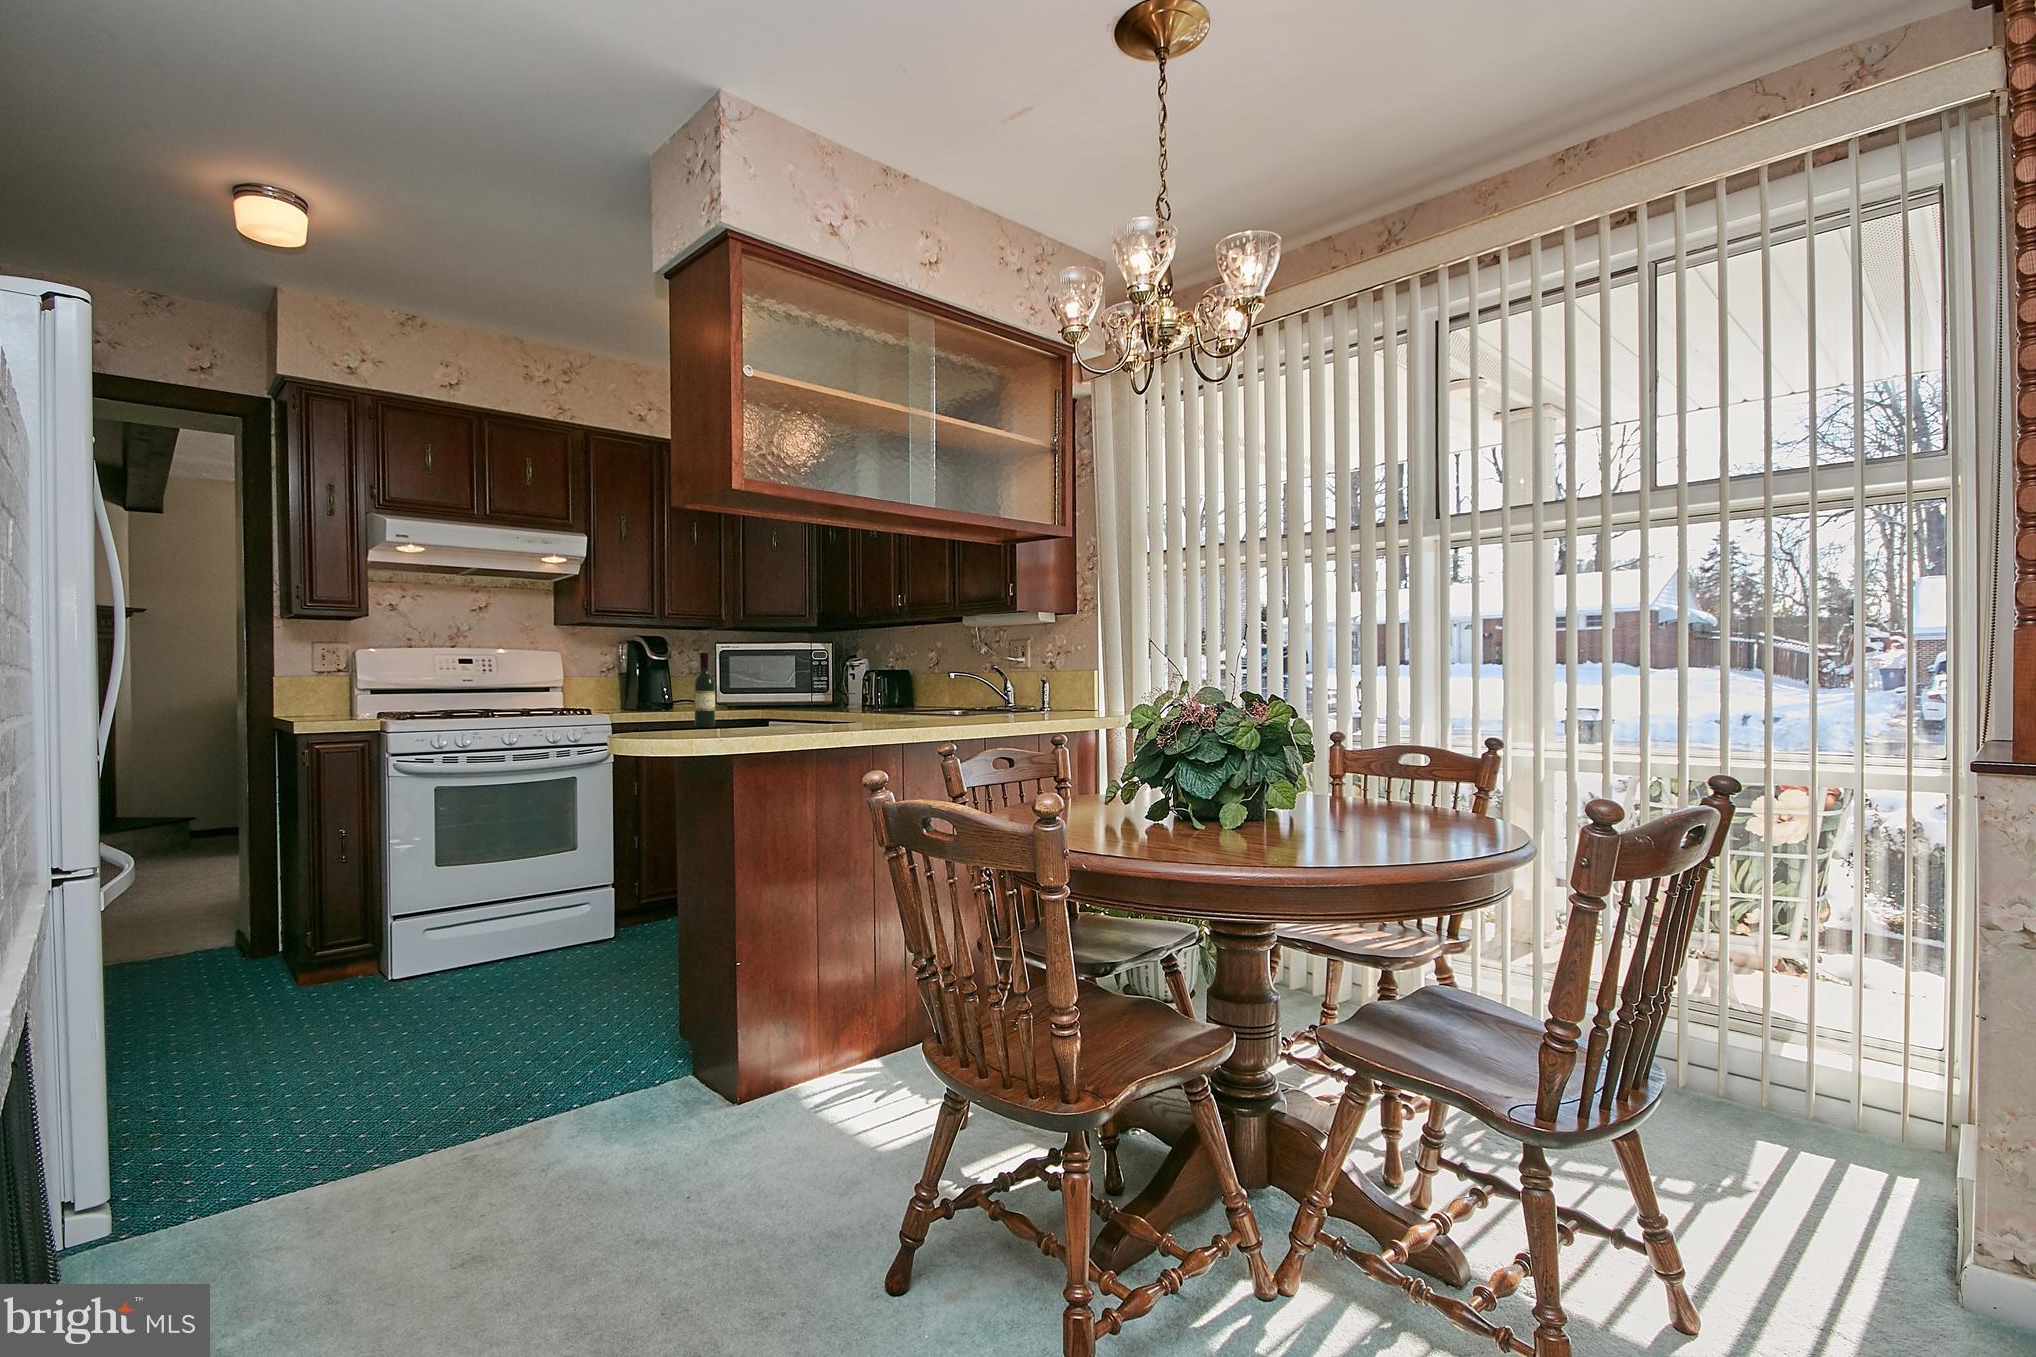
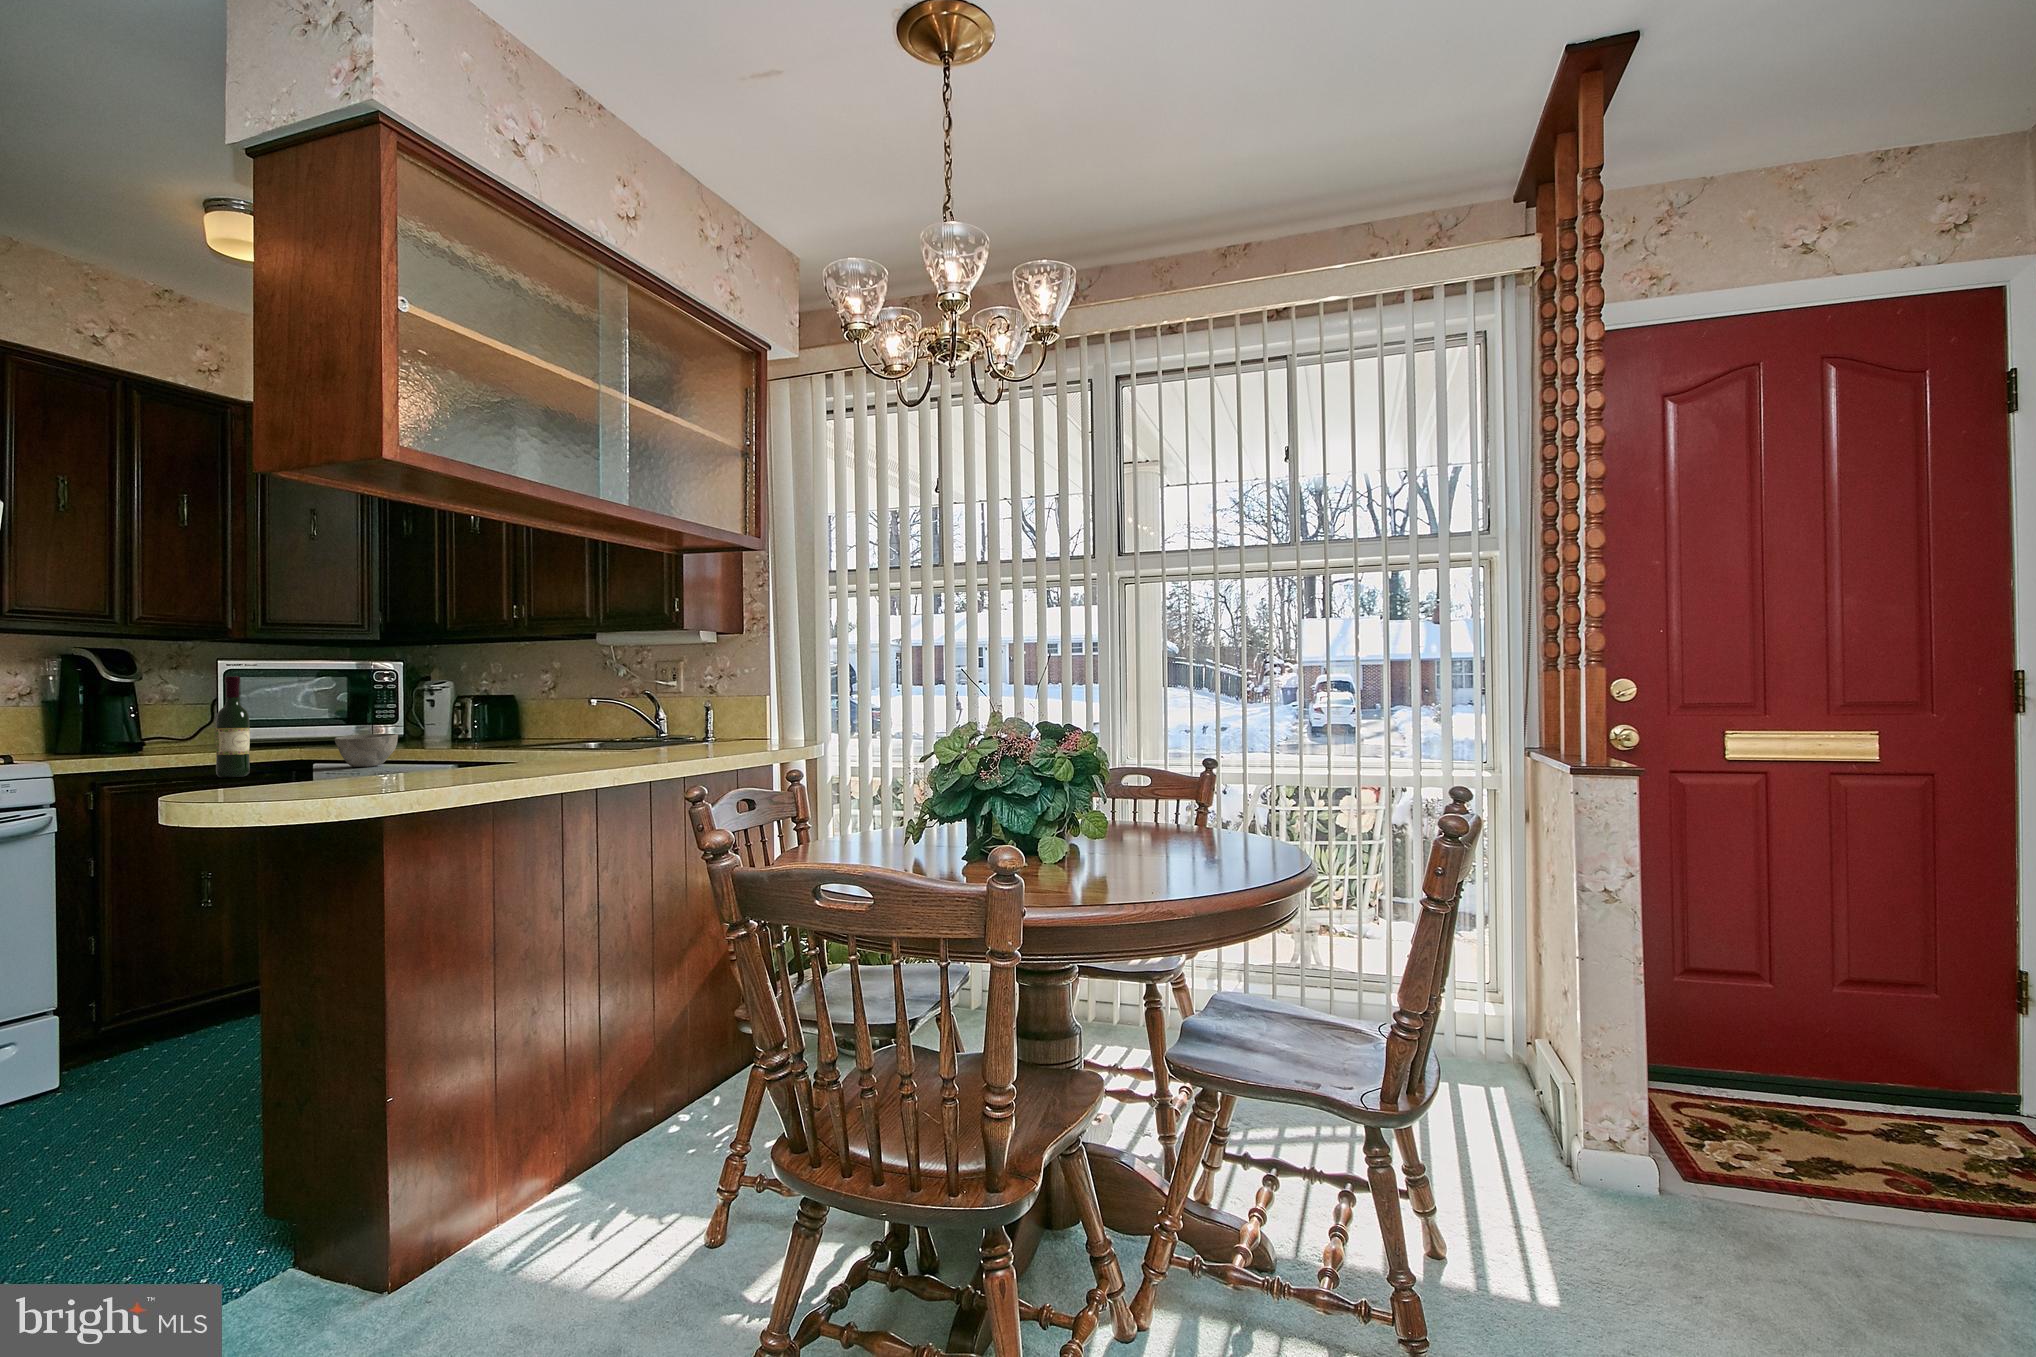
bowl: none [769,698,812,723] -> present [334,734,398,767]

